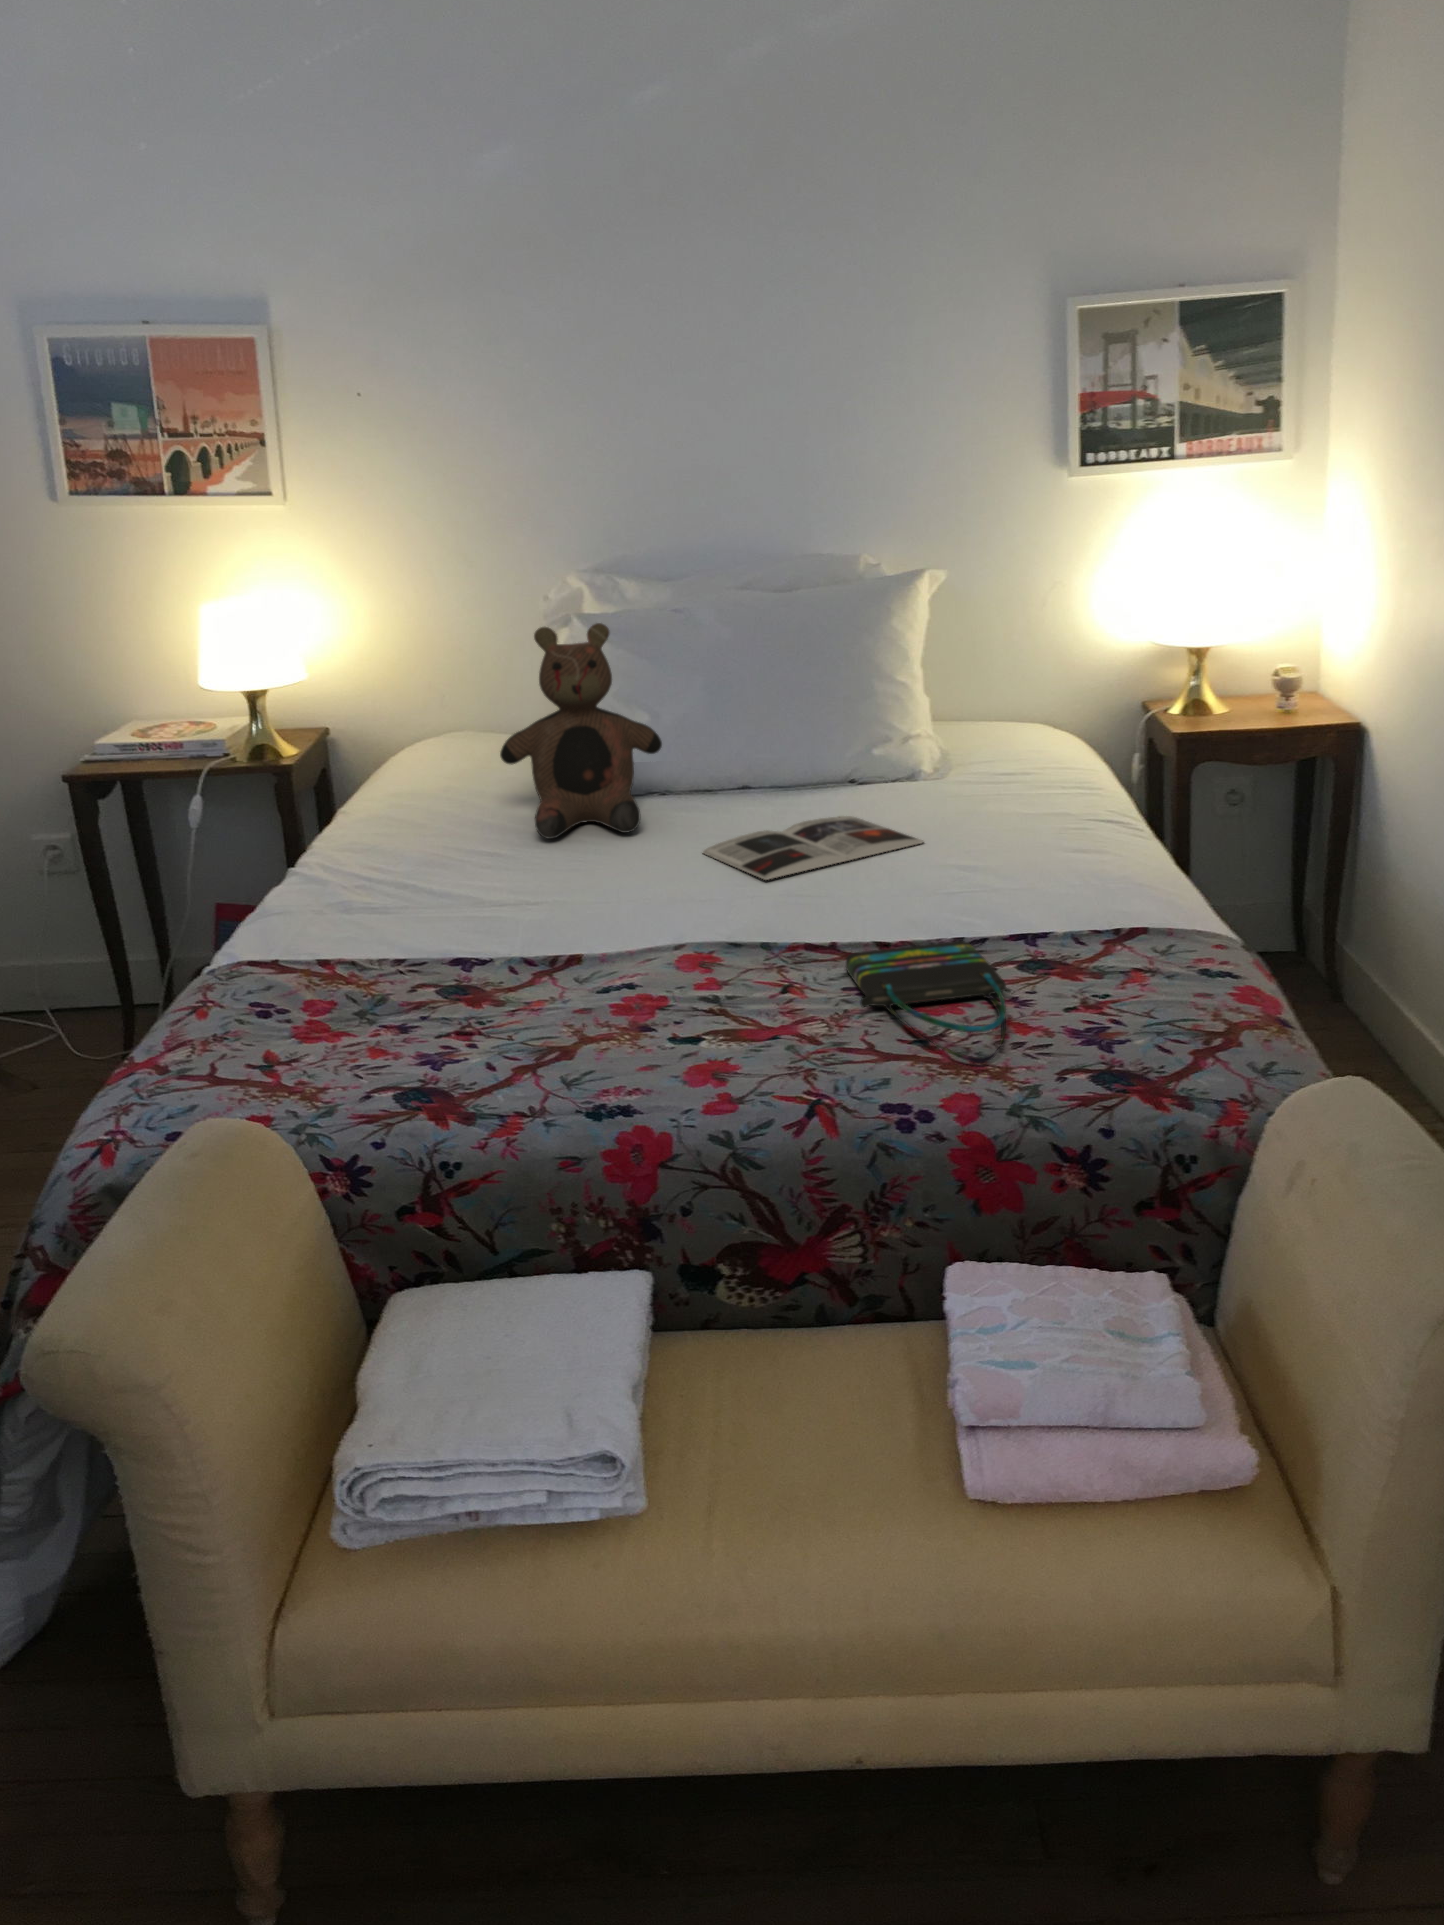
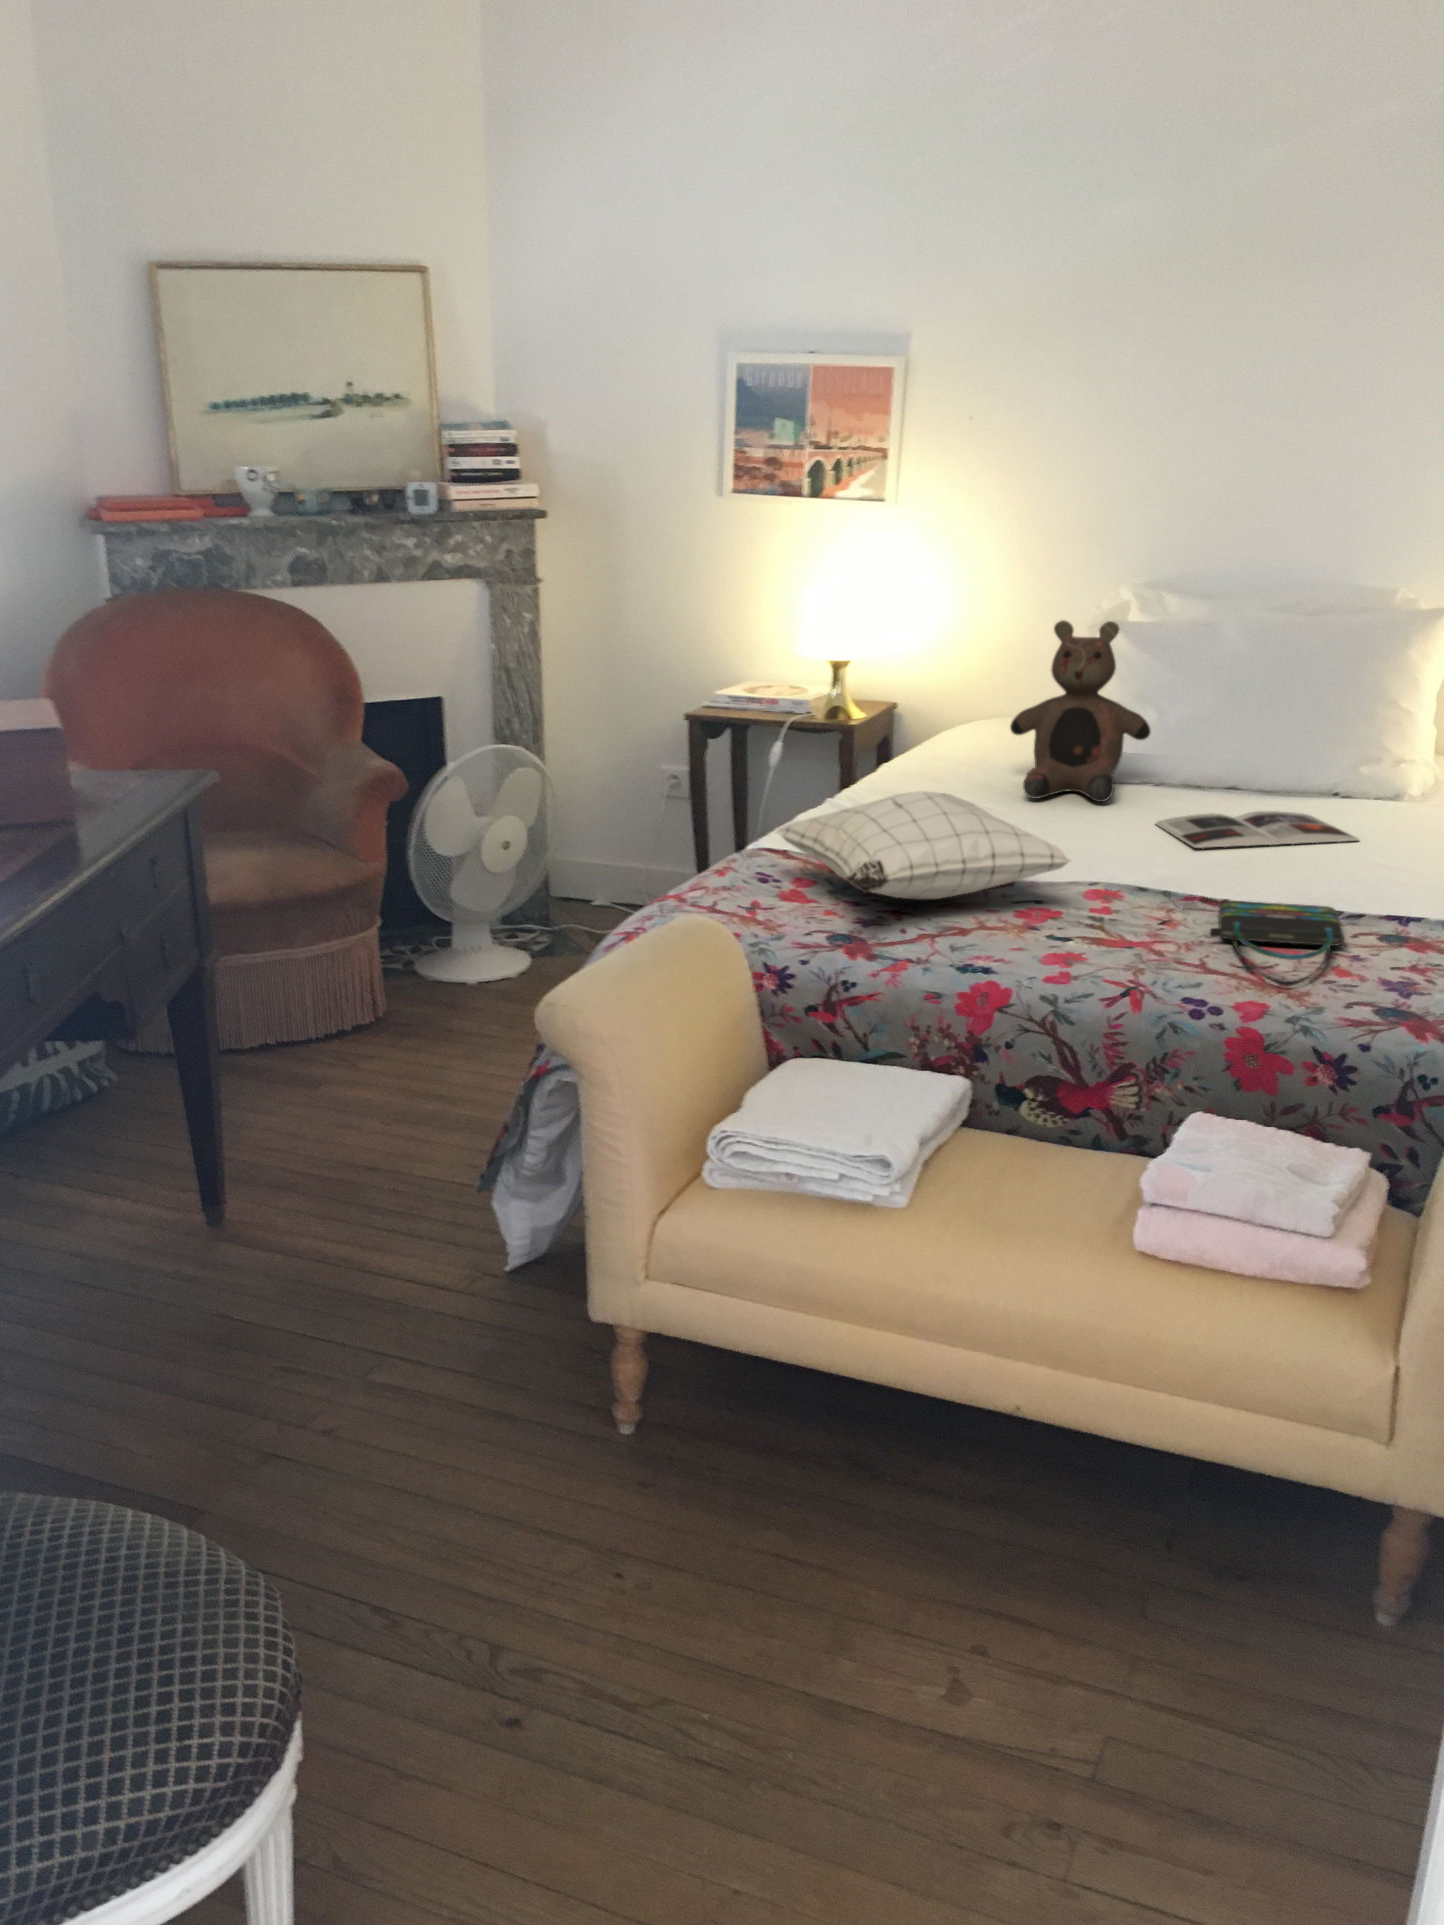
pillow: none [272,873,677,1036] -> present [775,791,1071,900]

